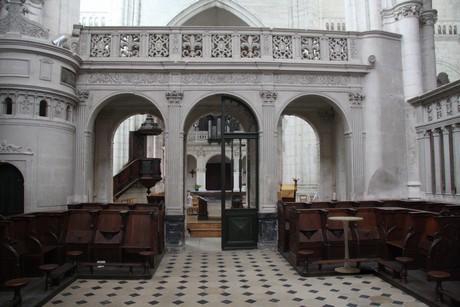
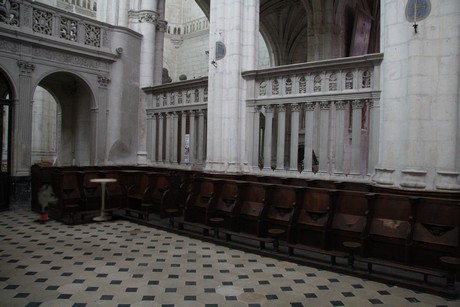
potted tree: none [270,222,294,265] -> present [38,187,57,221]

